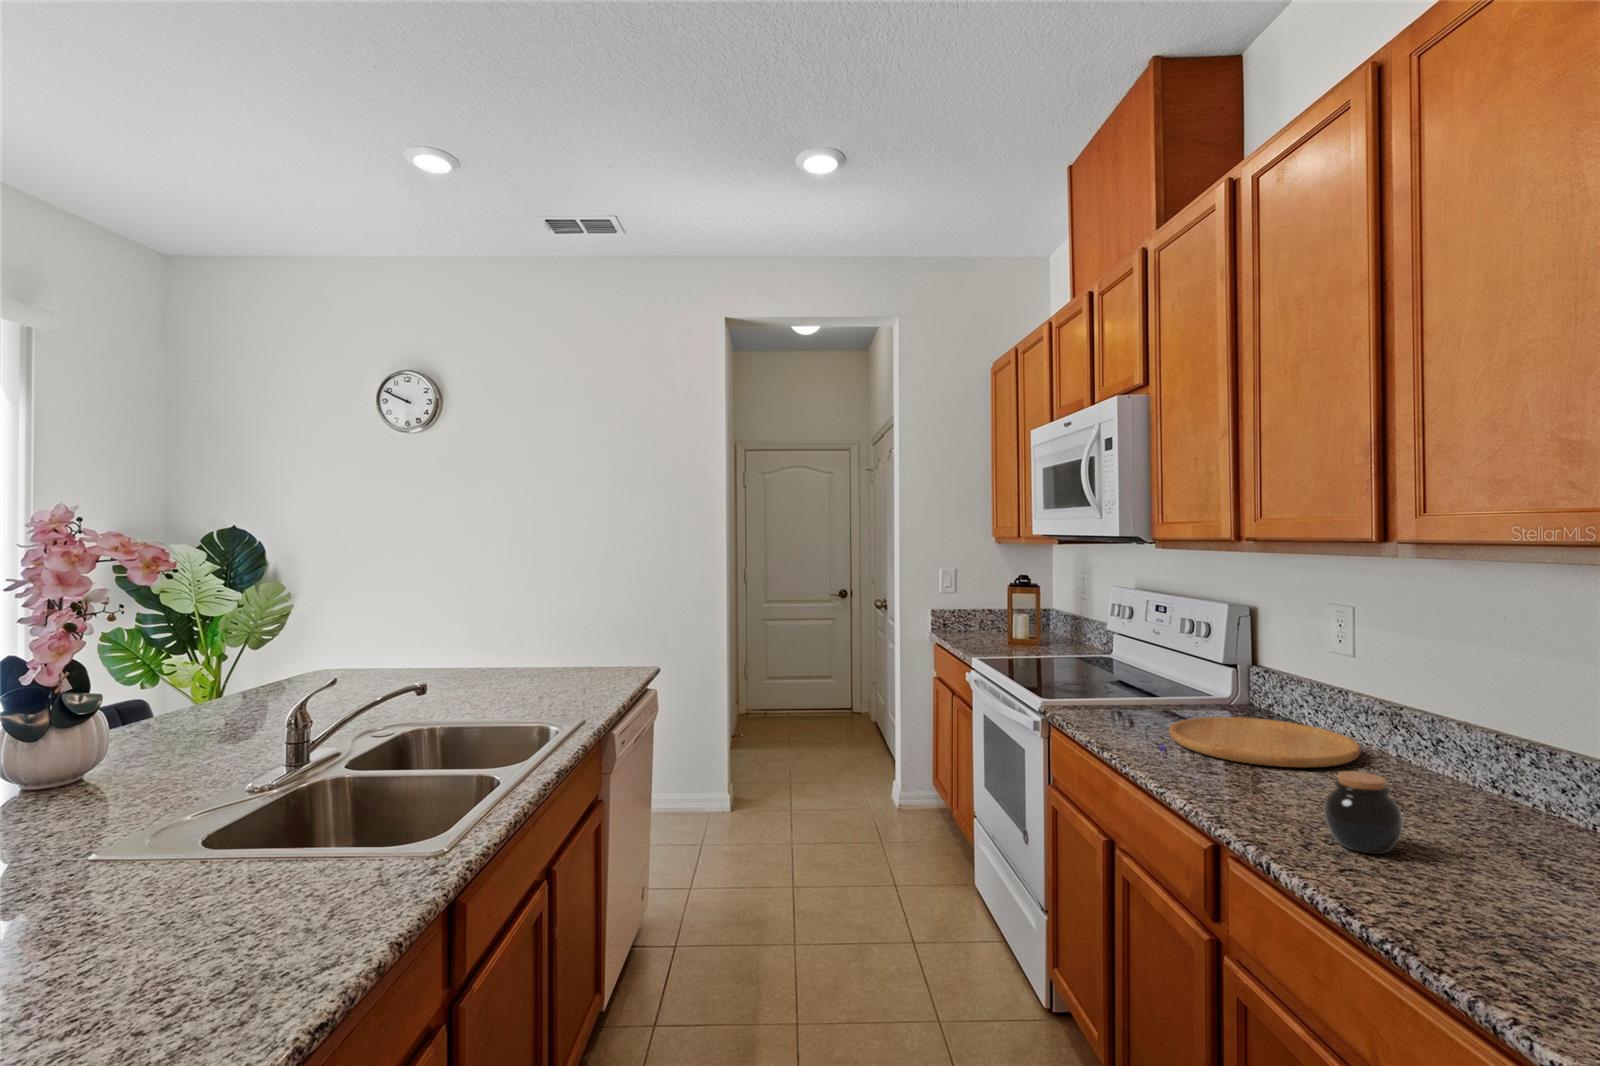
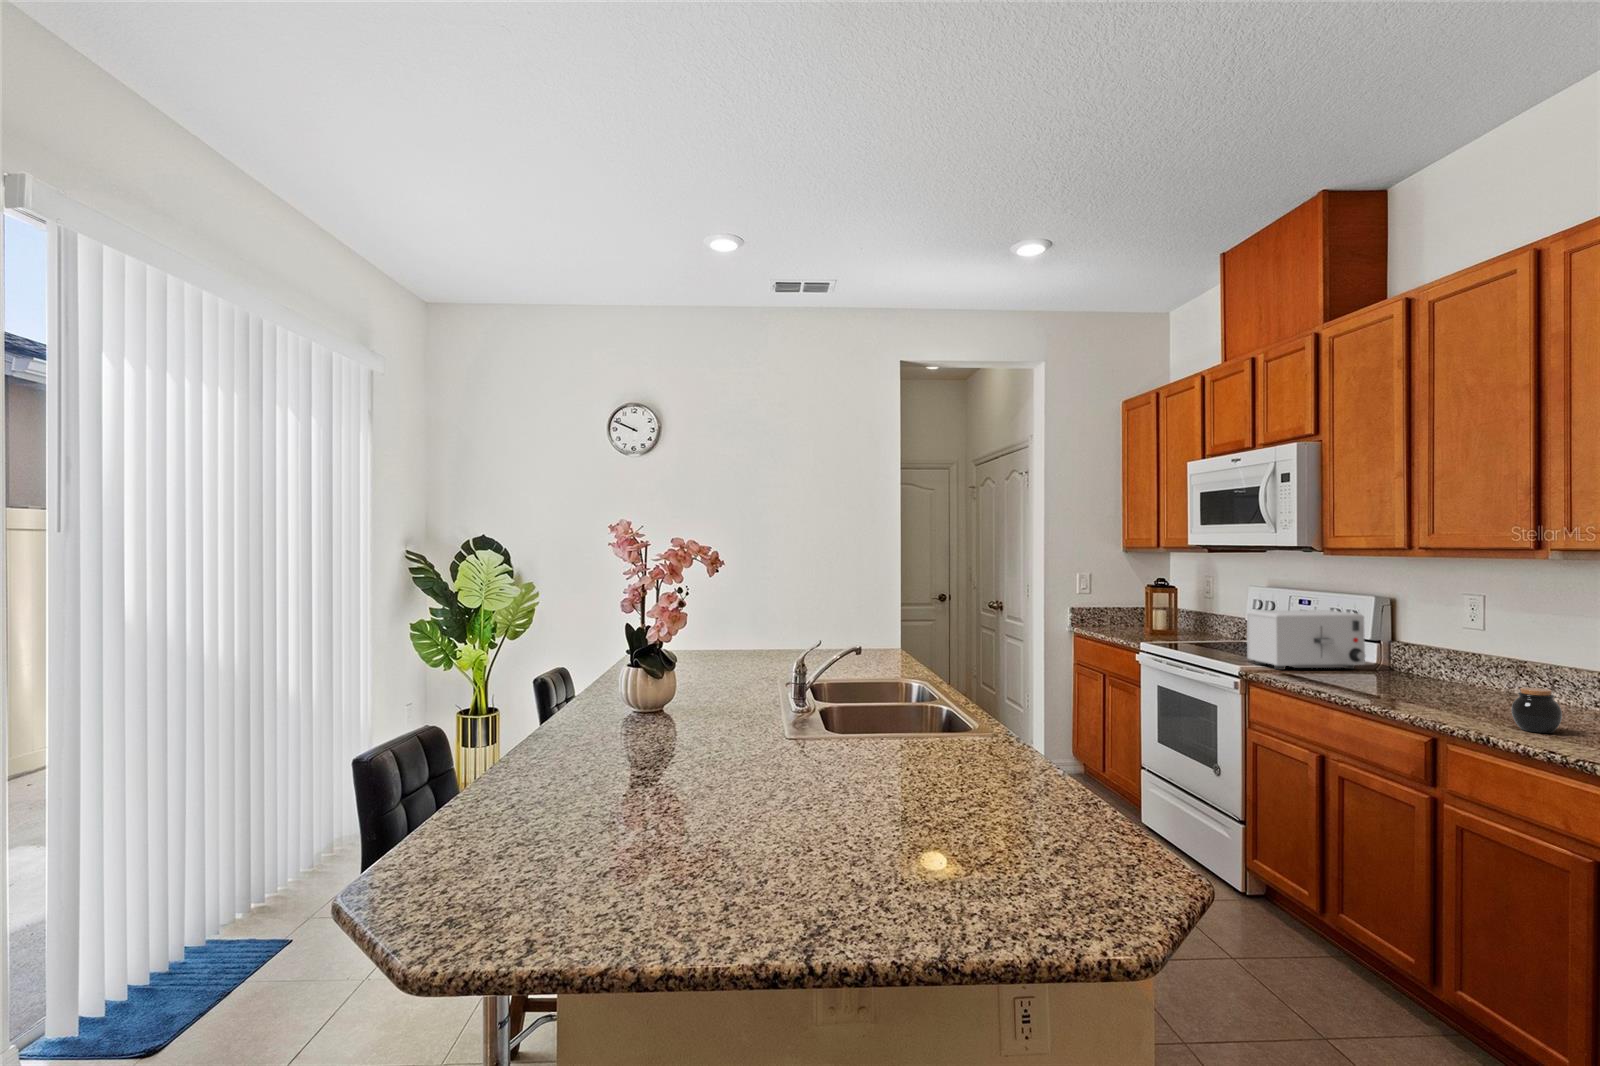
toaster: none [1065,621,1212,703] -> present [1247,610,1365,670]
cutting board: present [1169,717,1361,768] -> none [1358,675,1499,700]

